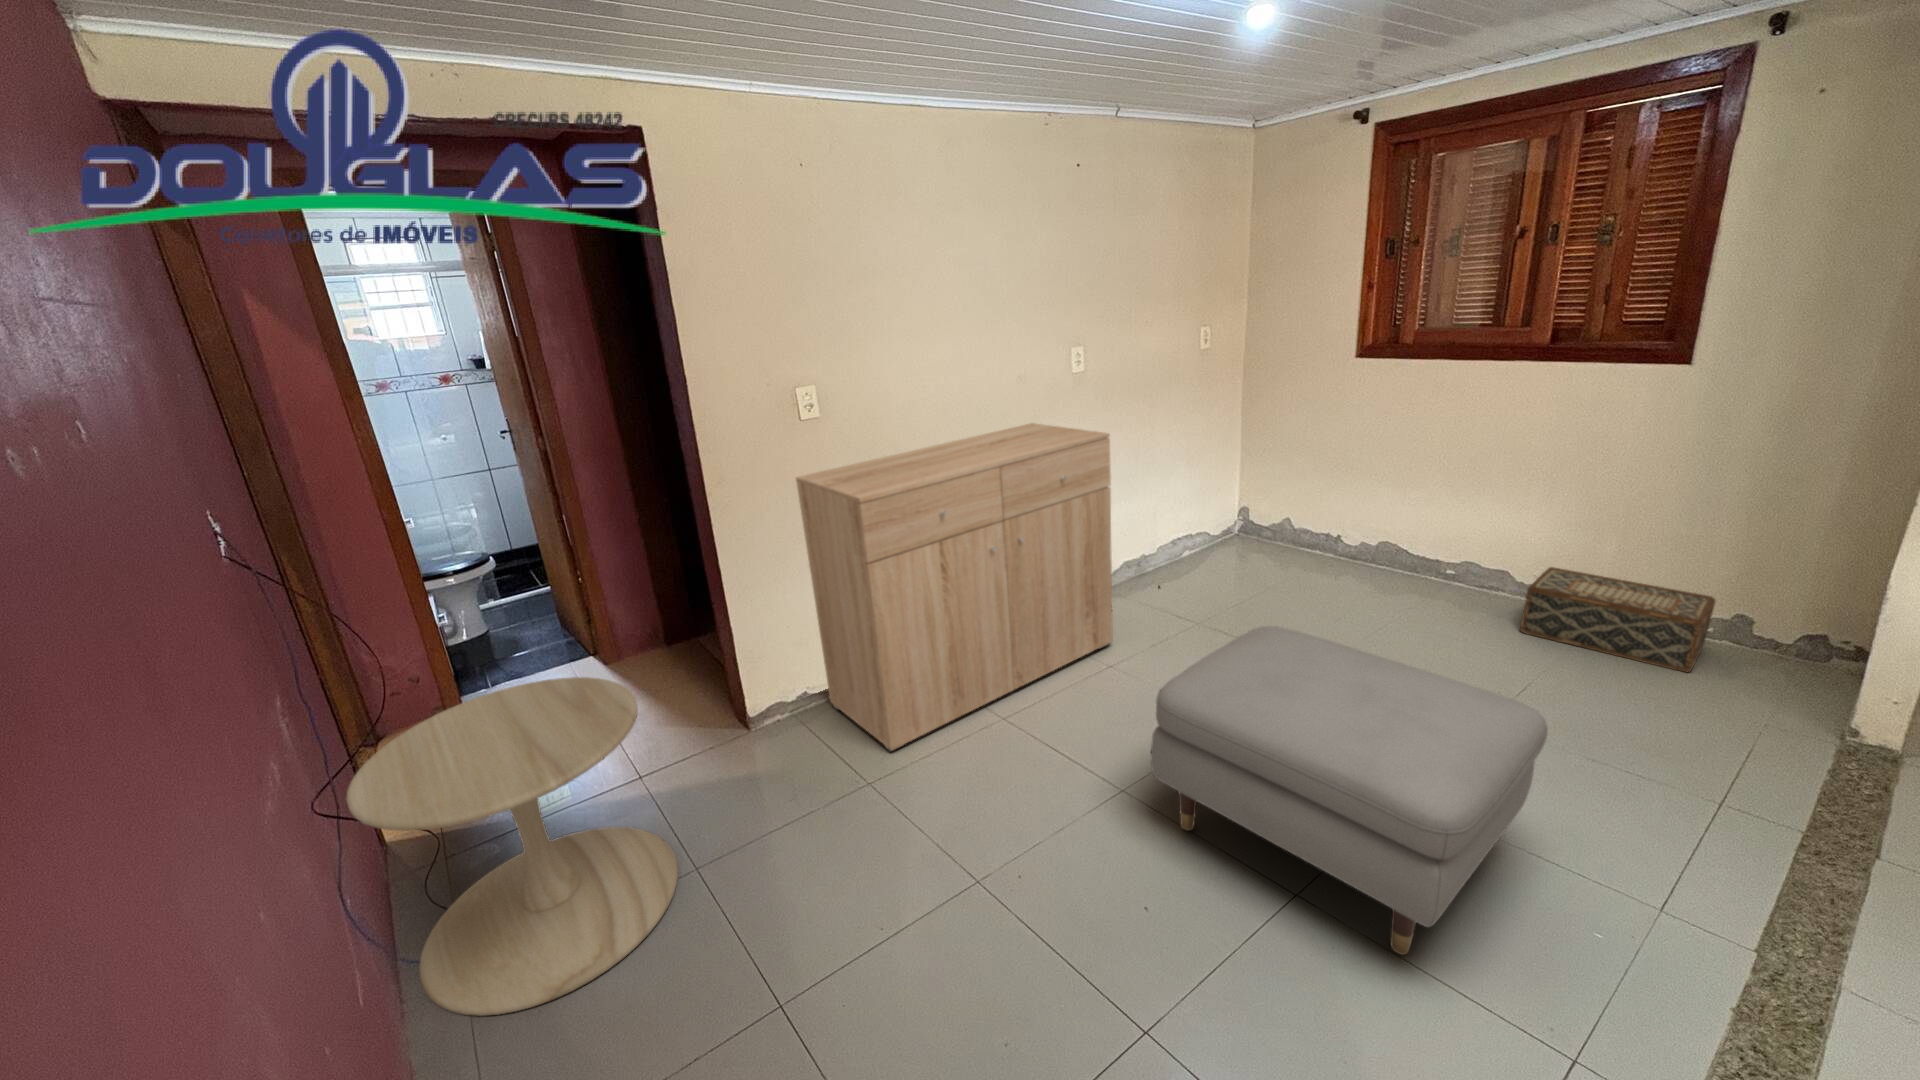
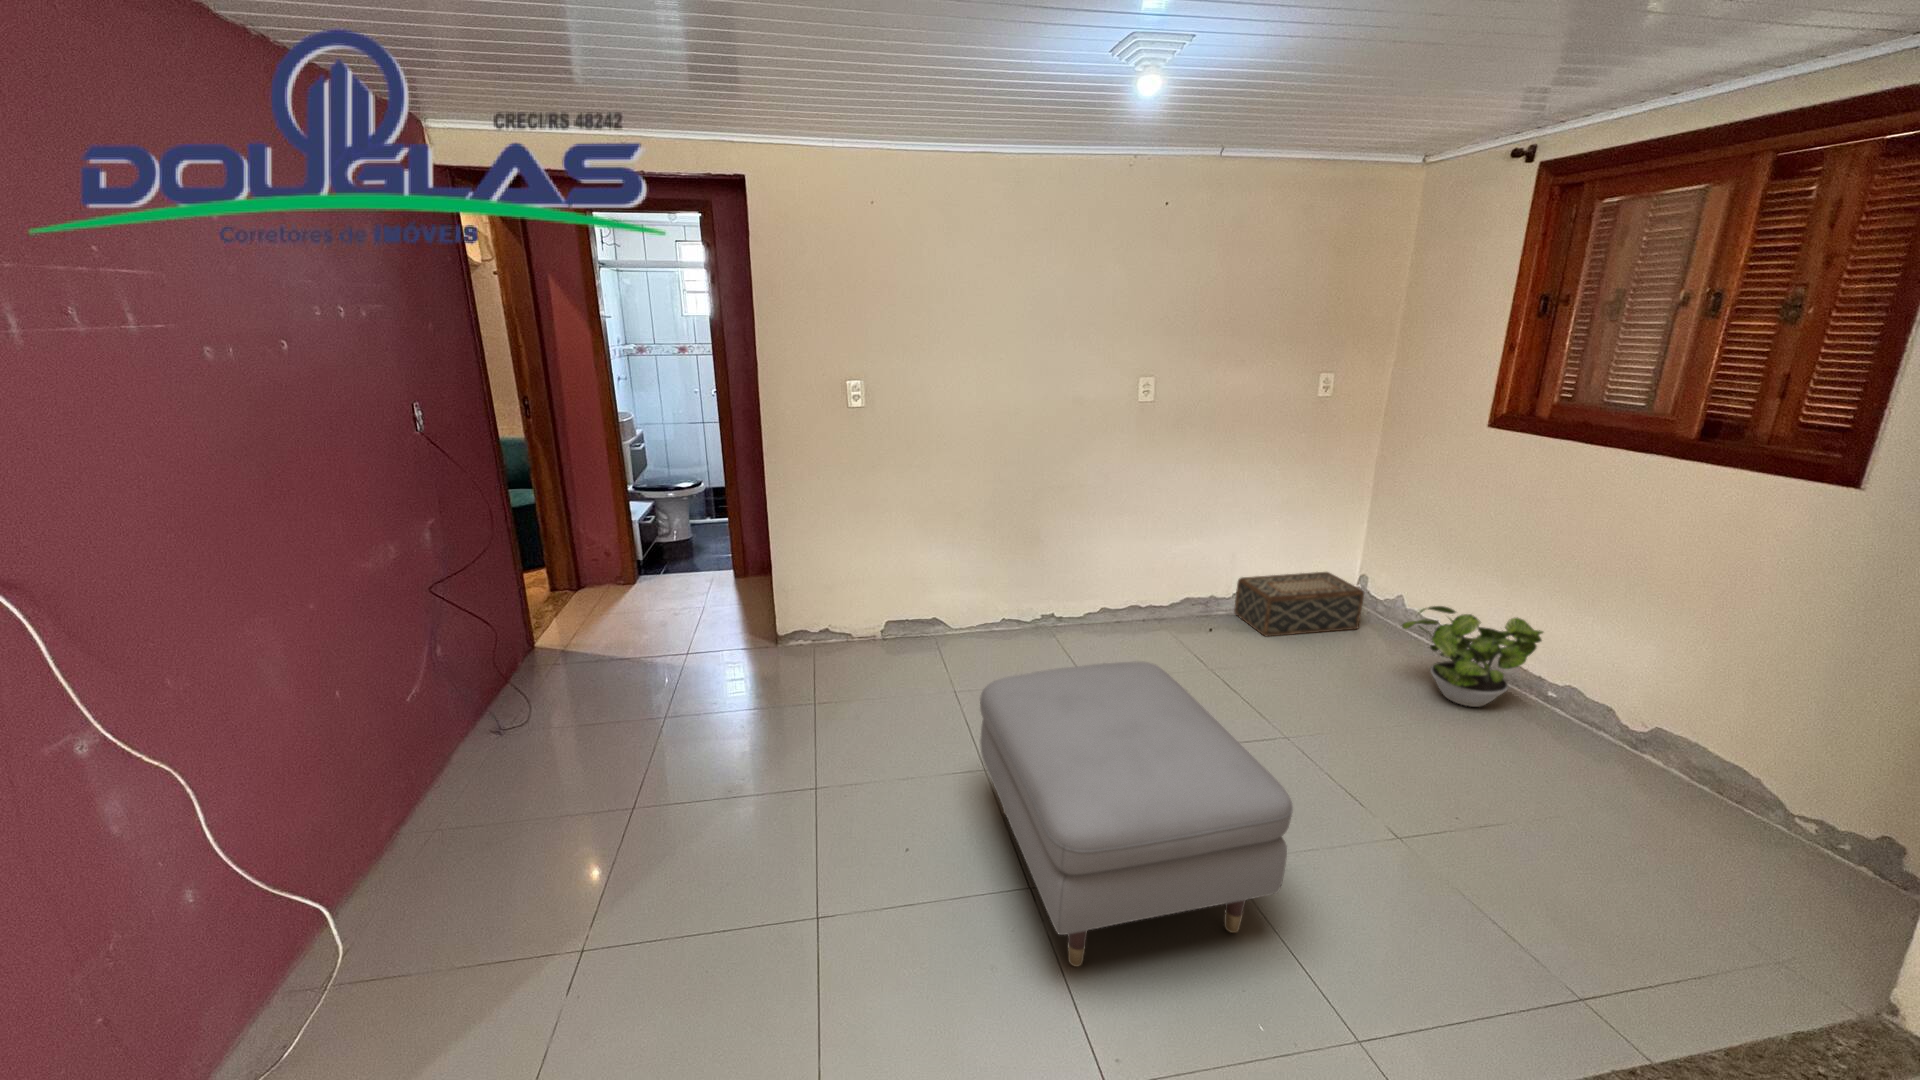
dresser: present [796,423,1113,751] -> none [837,442,1120,688]
potted plant: none [1347,515,1450,599] -> present [1402,606,1543,707]
woven basket: present [1520,567,1715,672] -> present [1234,572,1364,637]
side table: present [346,677,678,1016] -> none [465,559,670,757]

